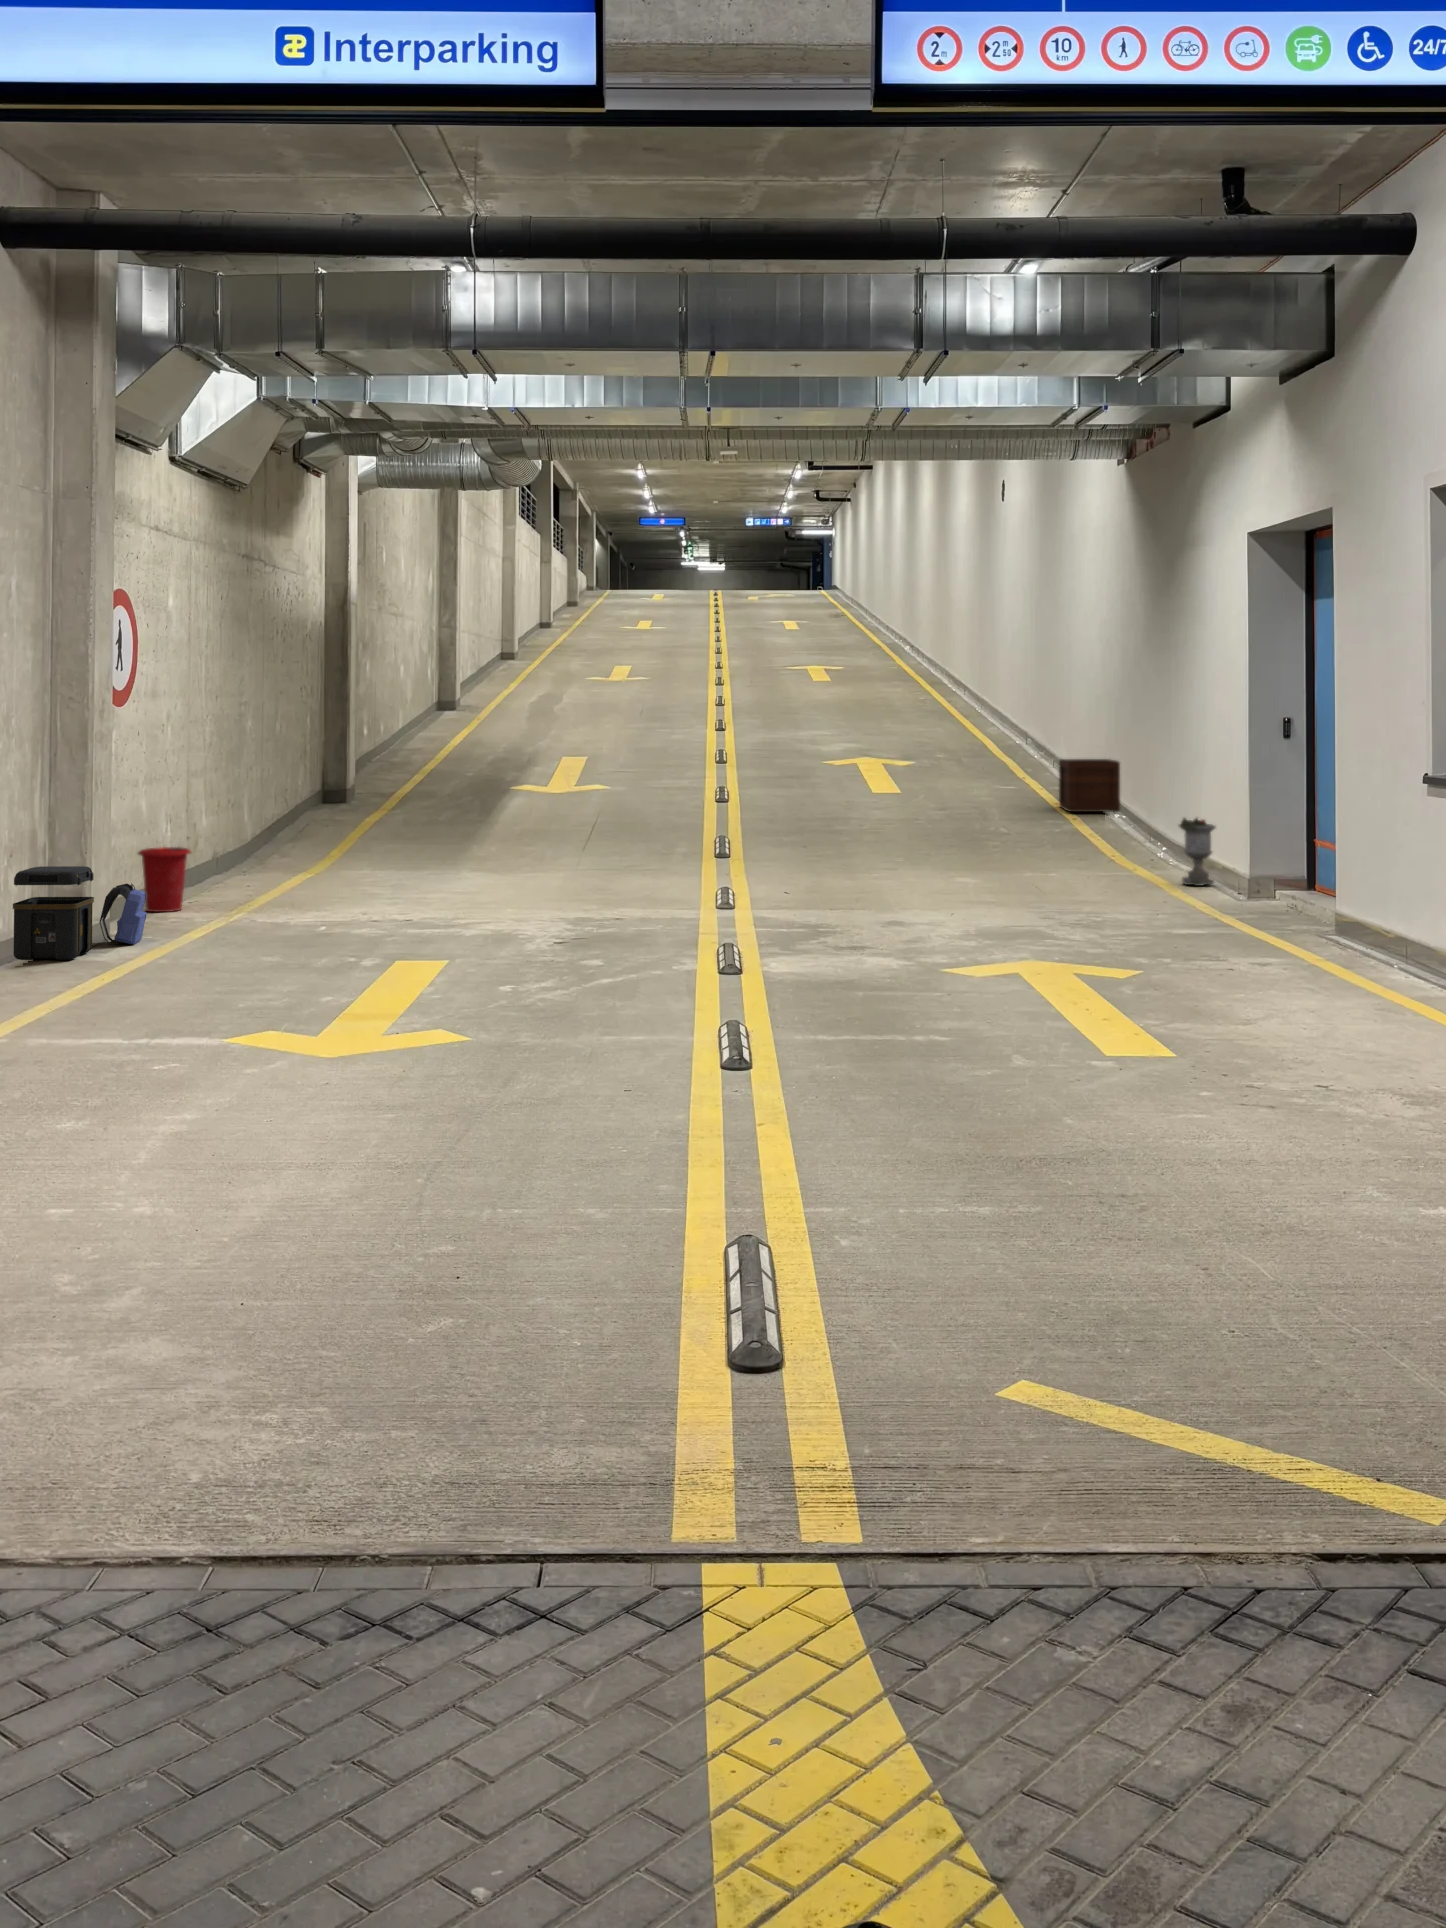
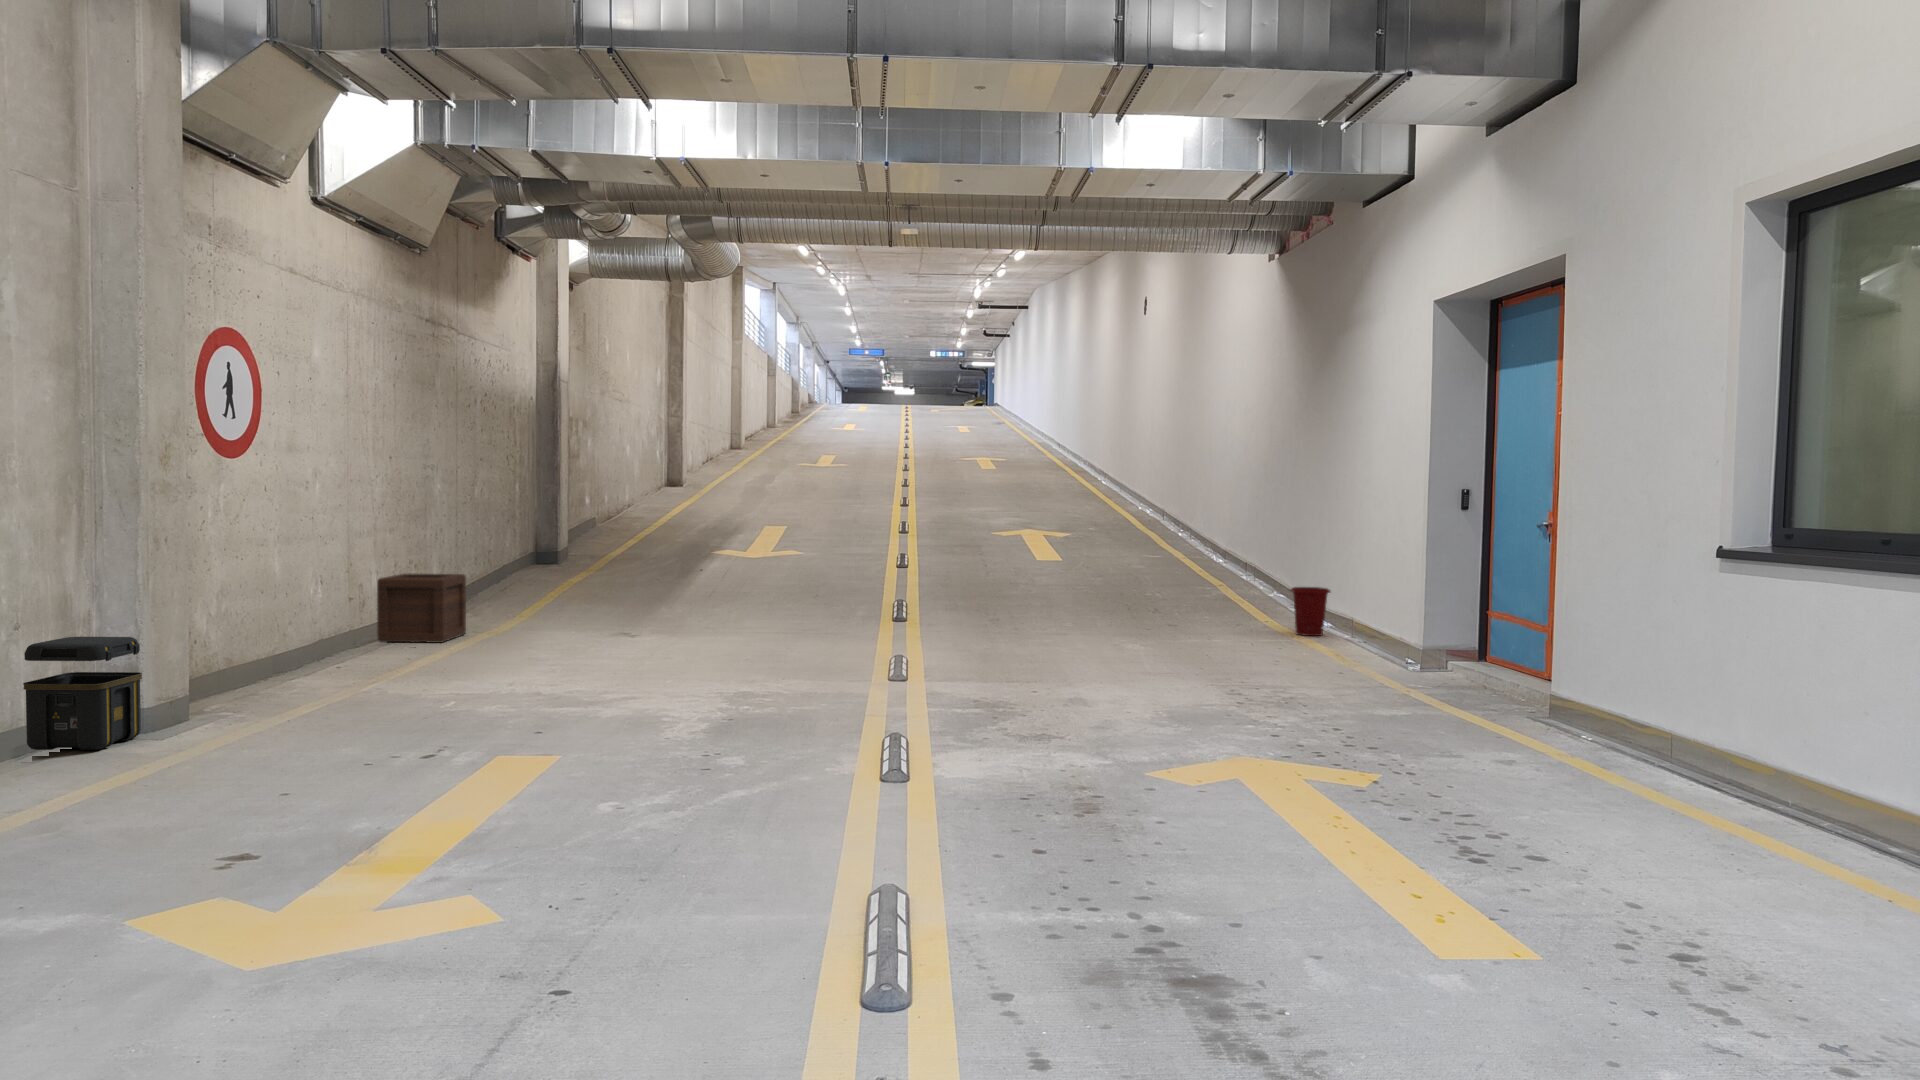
wooden crate: present [1059,759,1120,812] -> present [377,573,466,643]
planter: present [1179,818,1216,886] -> none [1344,587,1382,655]
waste bin: present [138,847,191,912] -> present [1291,587,1330,636]
backpack: present [100,883,147,945] -> none [165,654,229,726]

